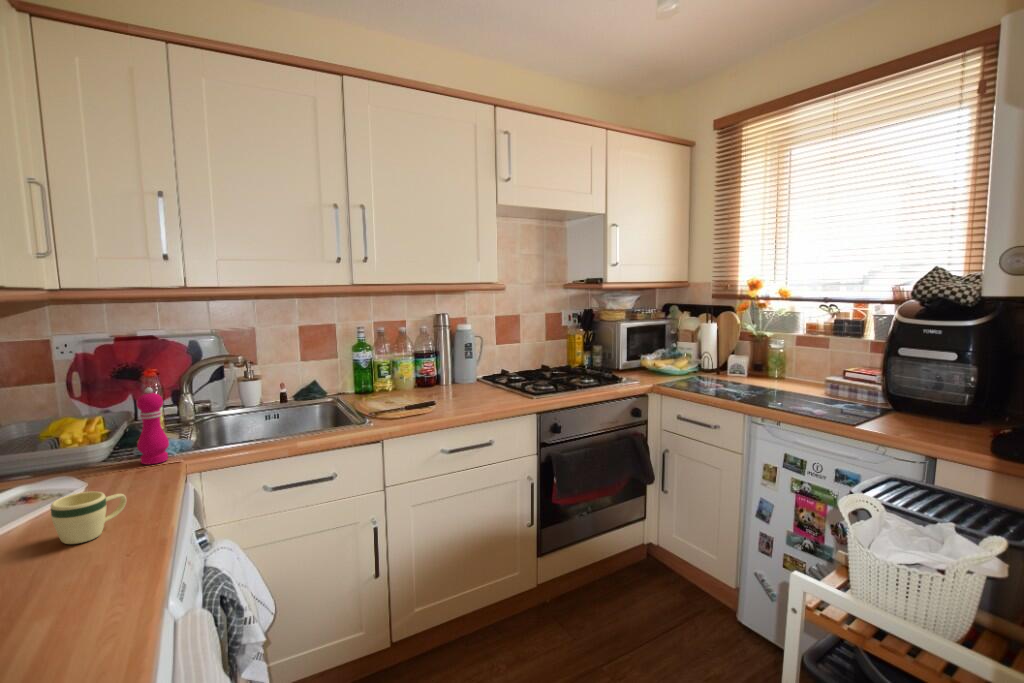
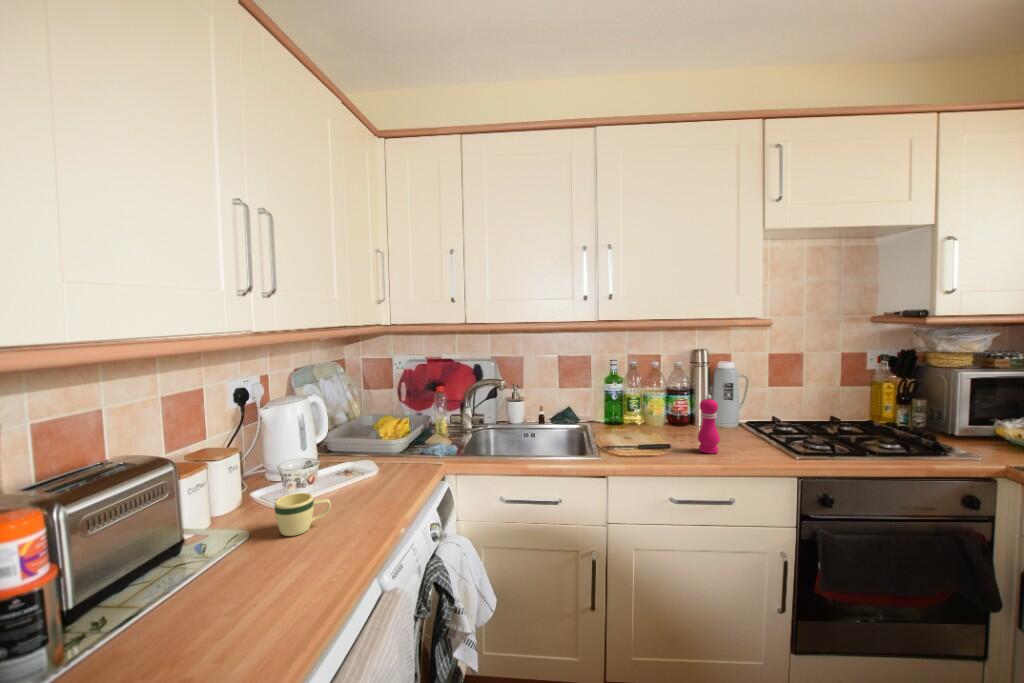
pepper mill: present [136,388,169,464] -> present [698,395,720,454]

